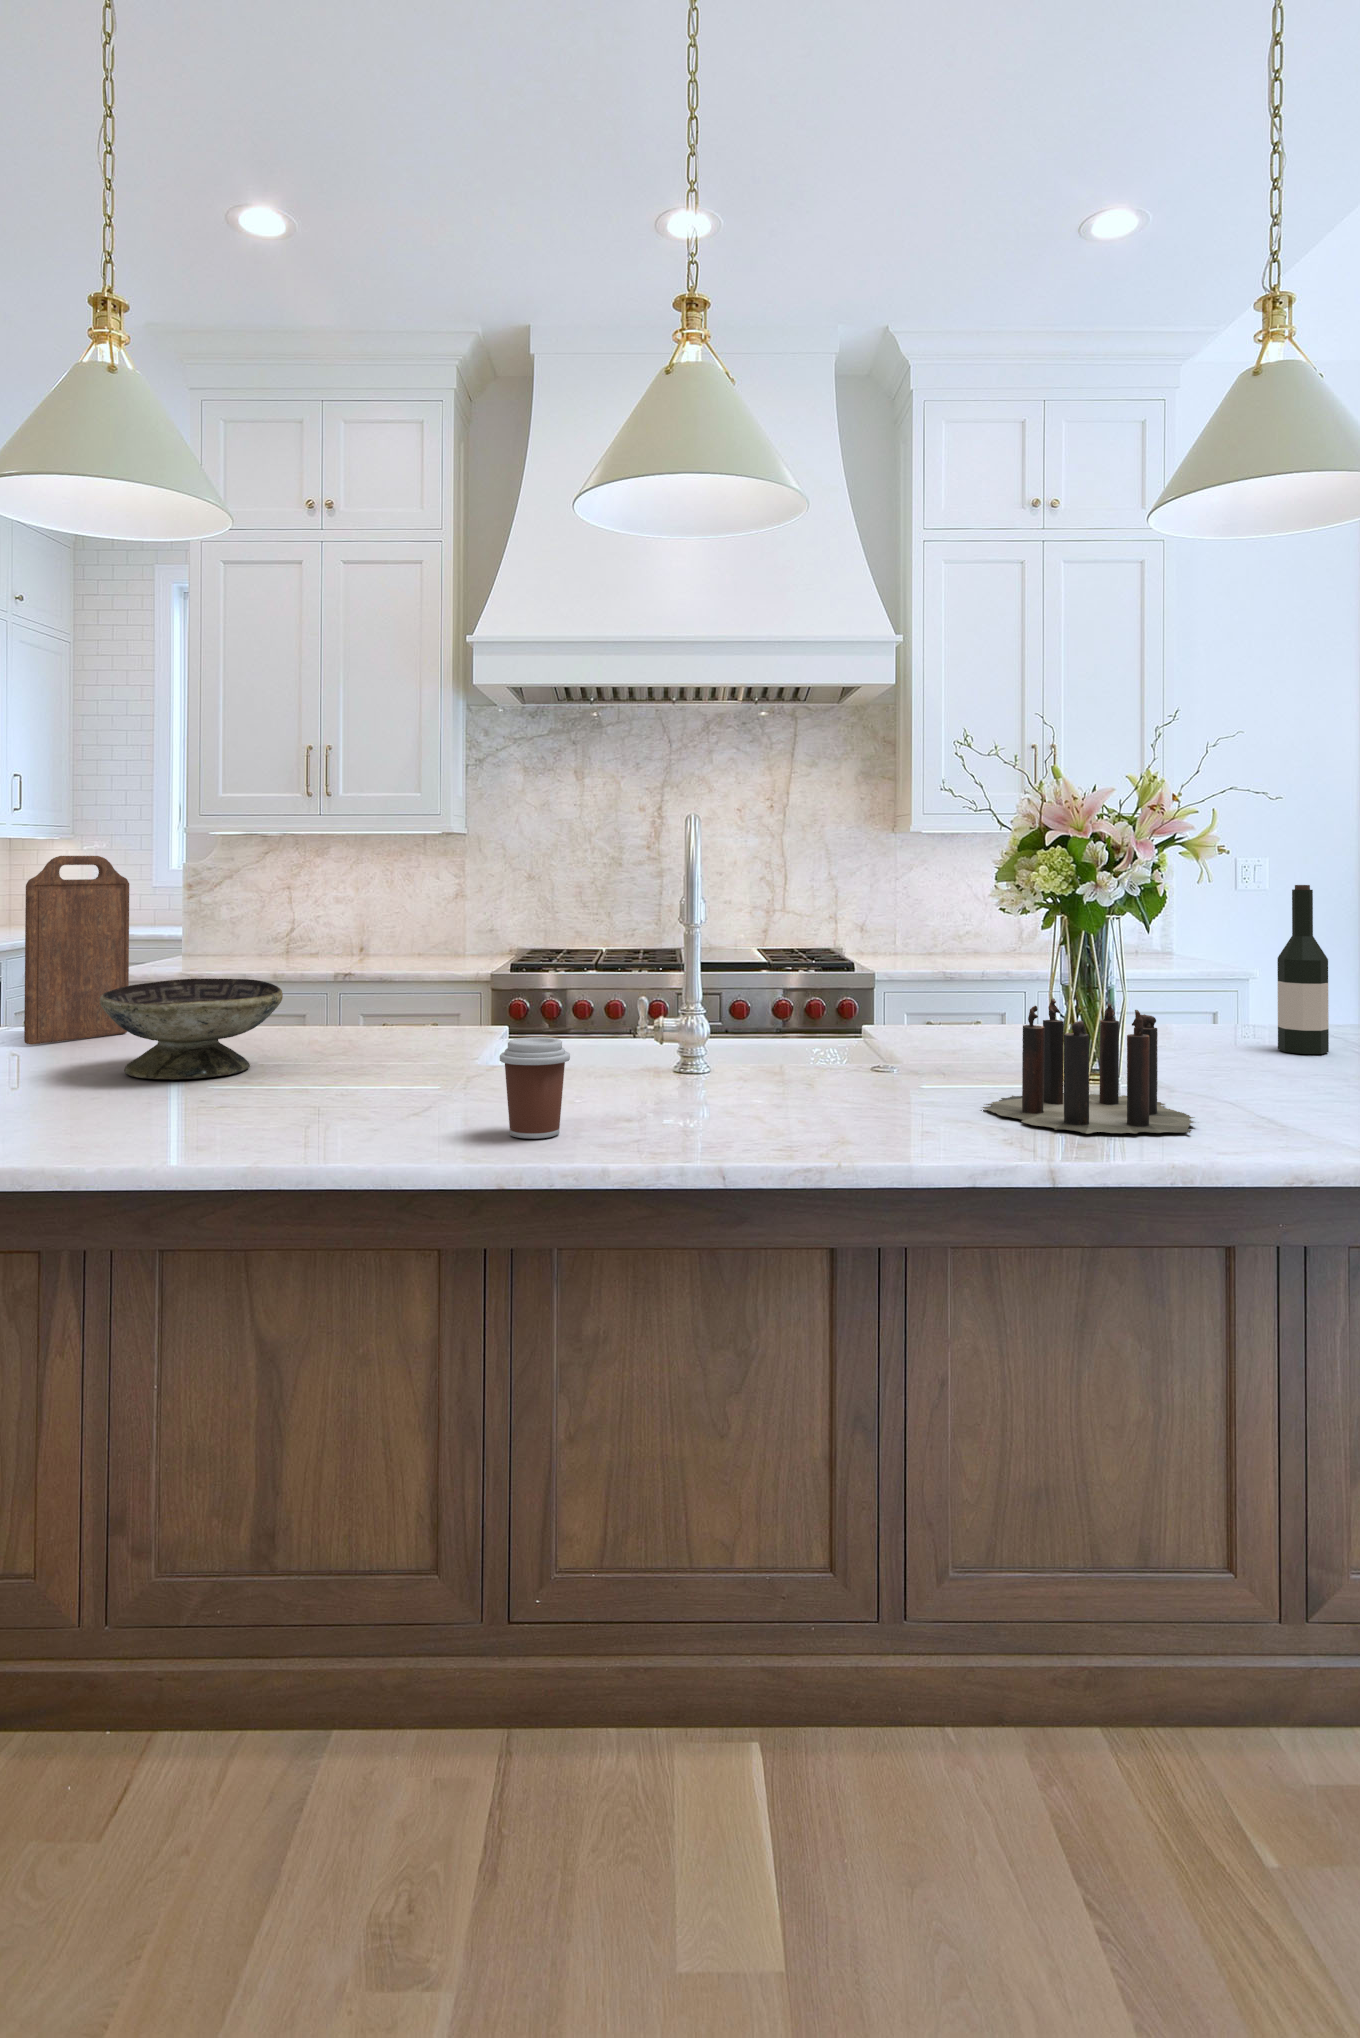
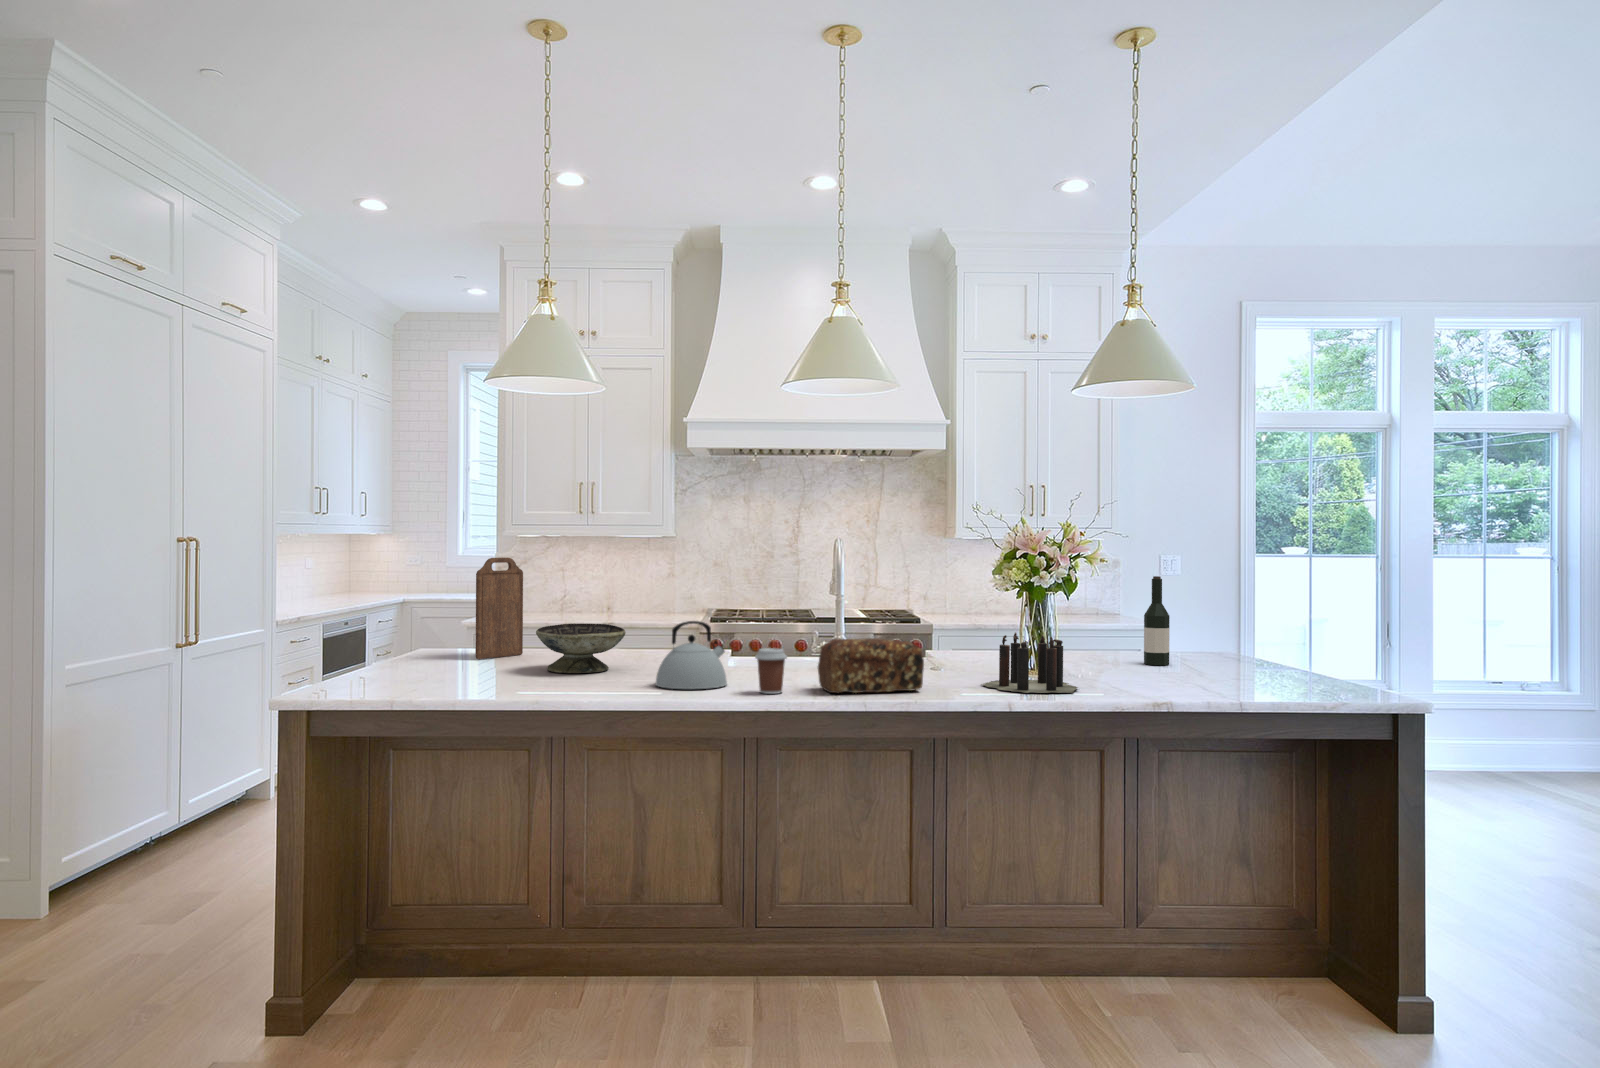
kettle: none [301,978,455,1125] -> present [656,621,727,689]
bread loaf: none [640,1013,865,1138] -> present [818,638,924,693]

